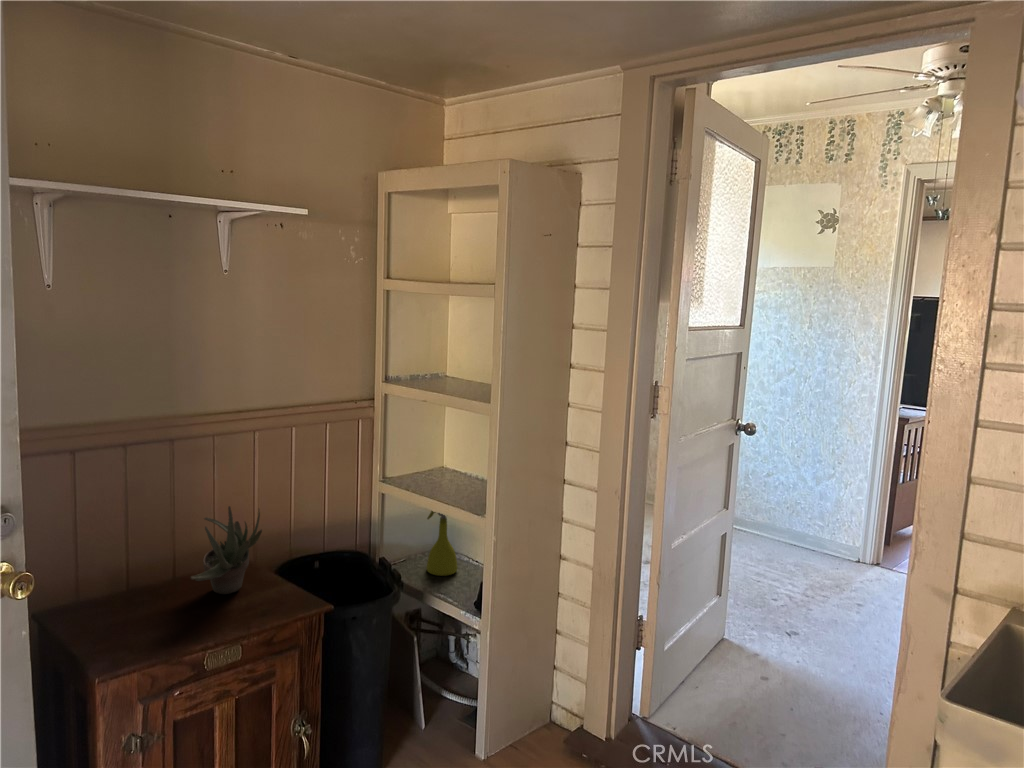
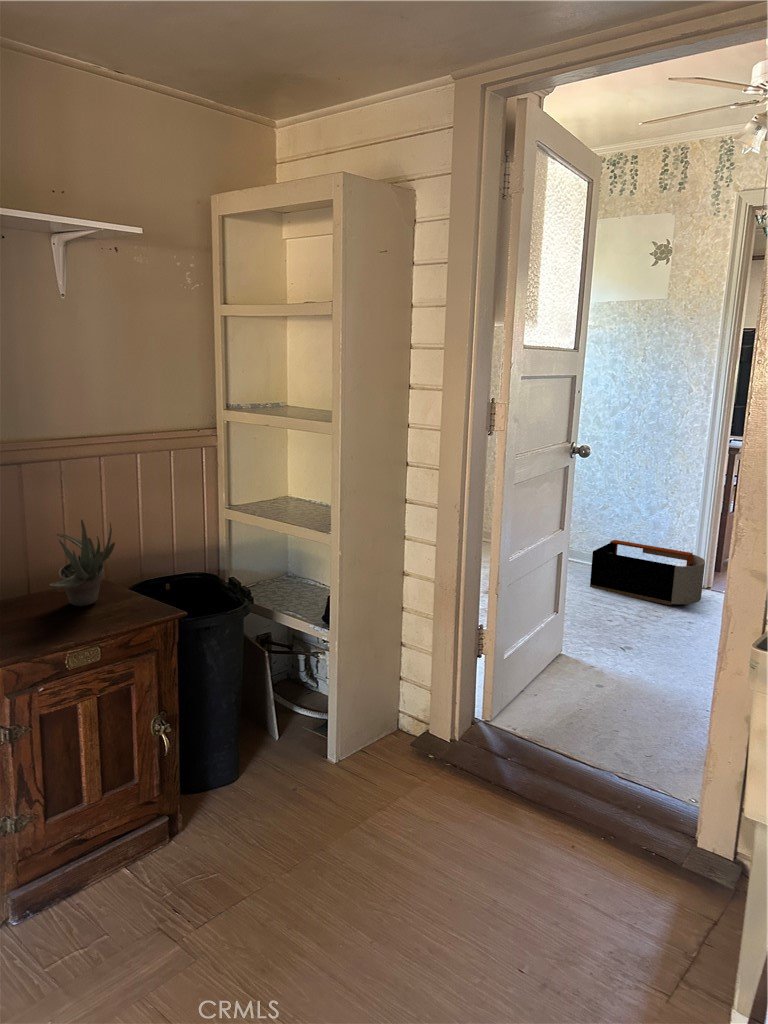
storage bin: none [753,507,875,581] -> present [590,540,705,605]
spray bottle: present [427,511,458,576] -> none [273,530,304,598]

